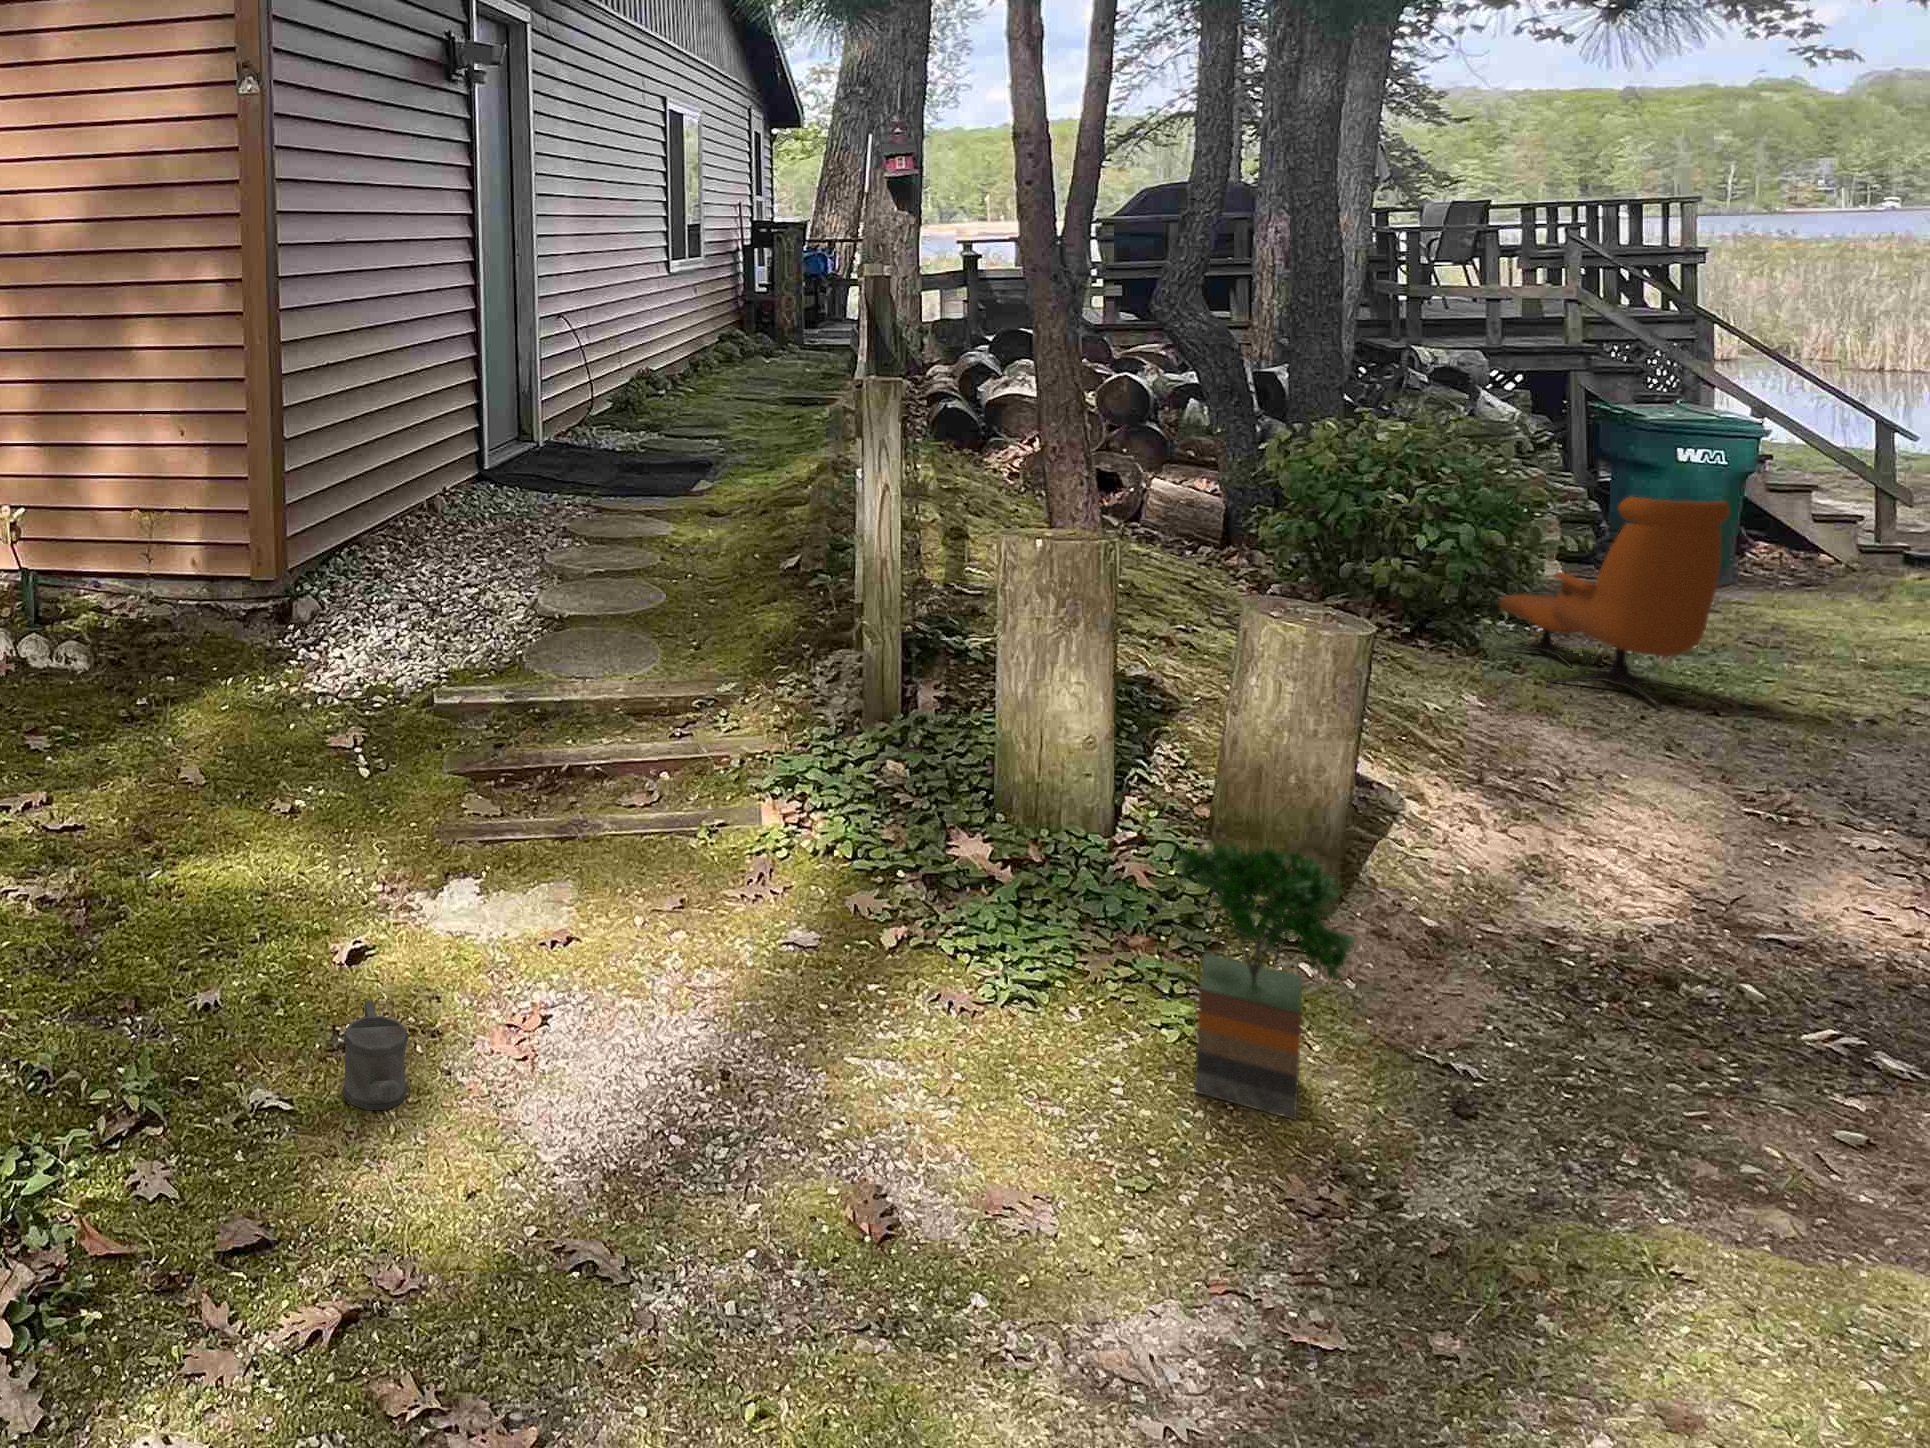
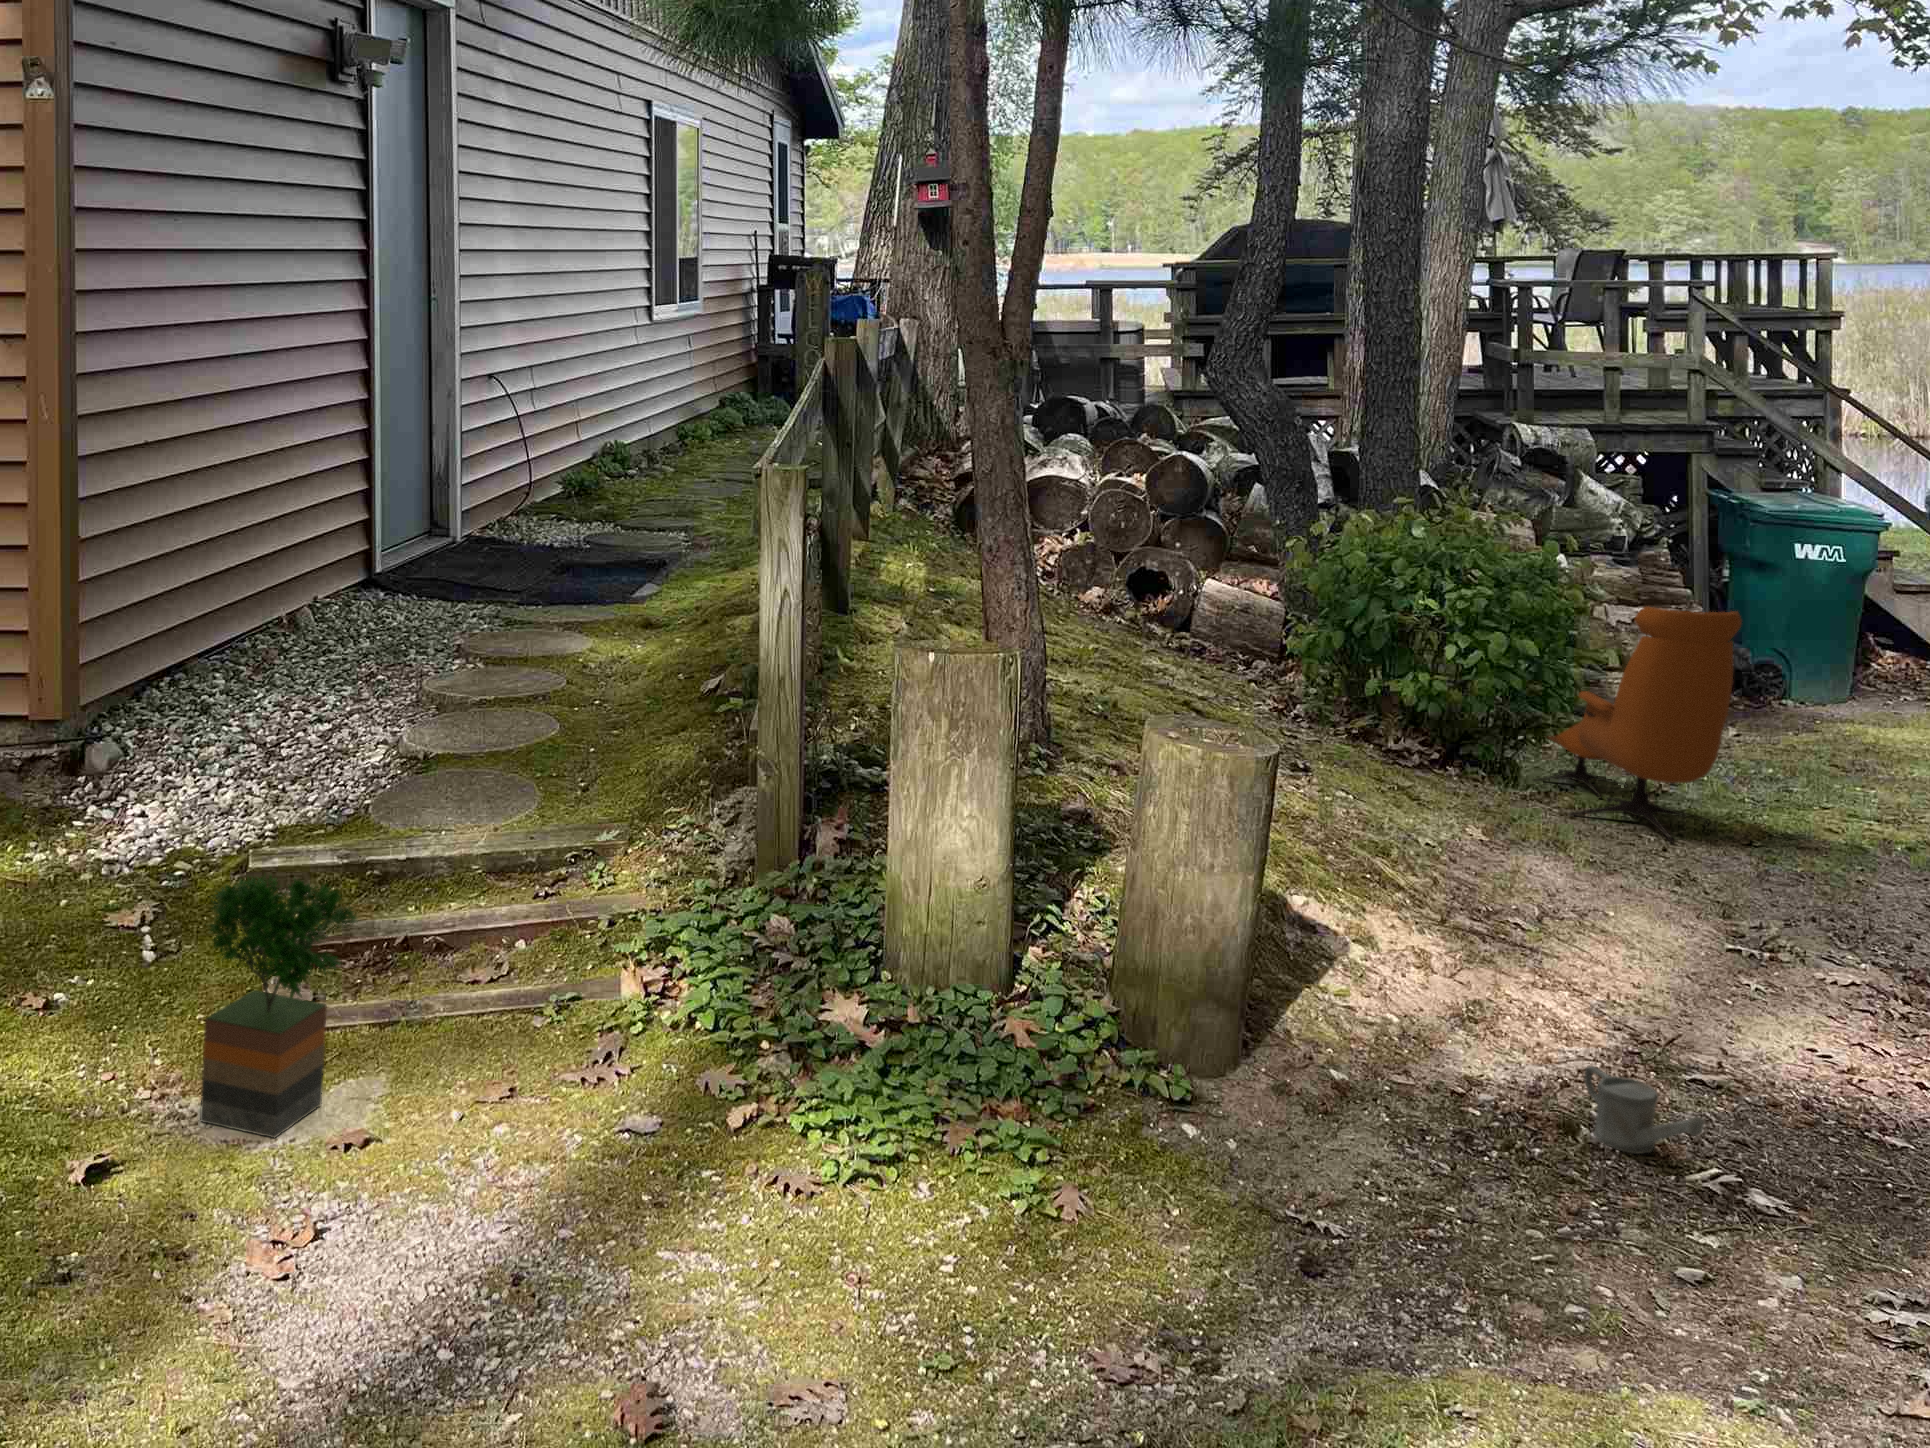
potted tree: present [1174,841,1356,1120] -> present [200,875,357,1138]
watering can: present [343,1000,408,1110] -> present [1584,1066,1704,1154]

